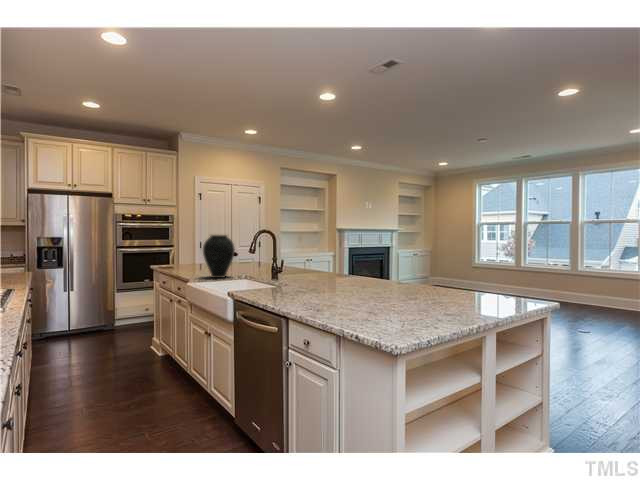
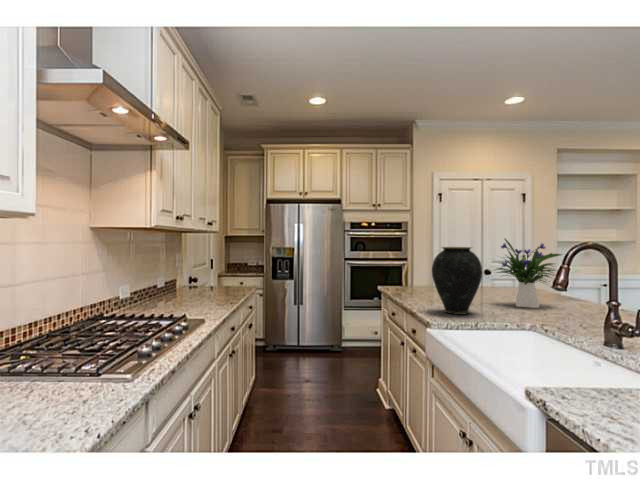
flower arrangement: none [240,229,280,272] -> present [497,239,561,308]

